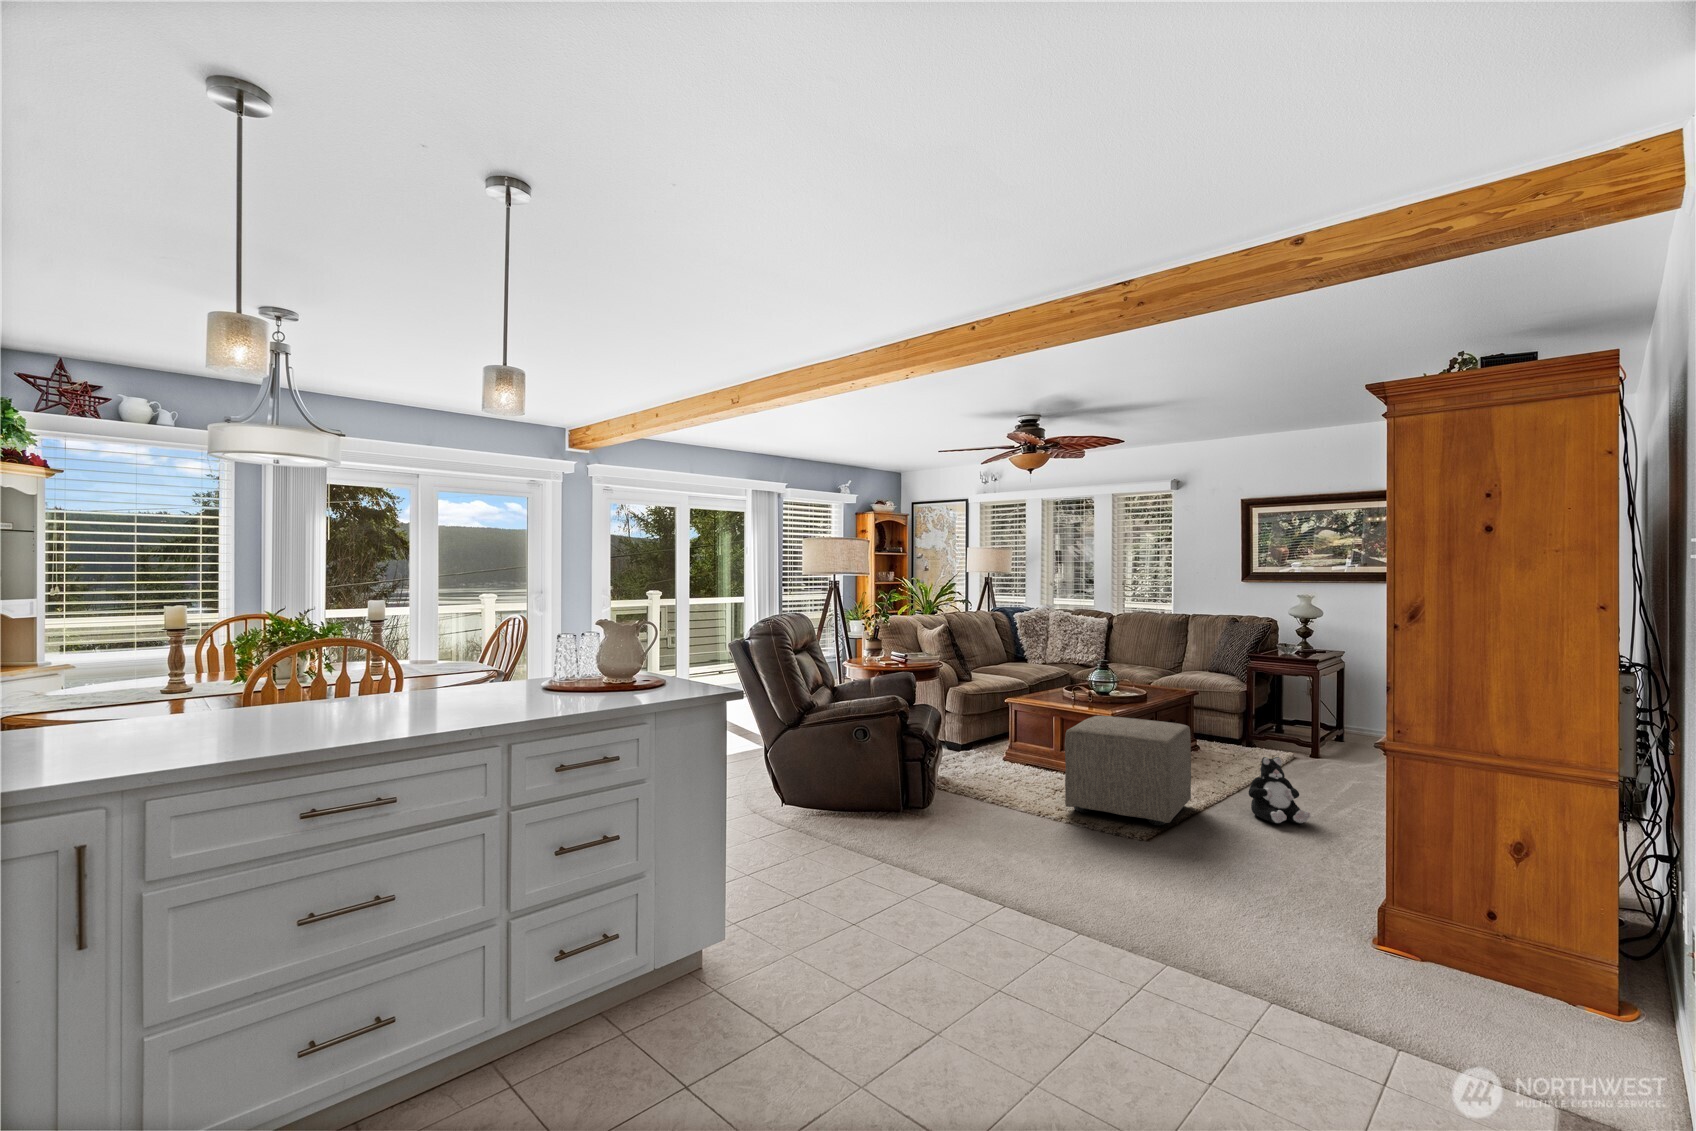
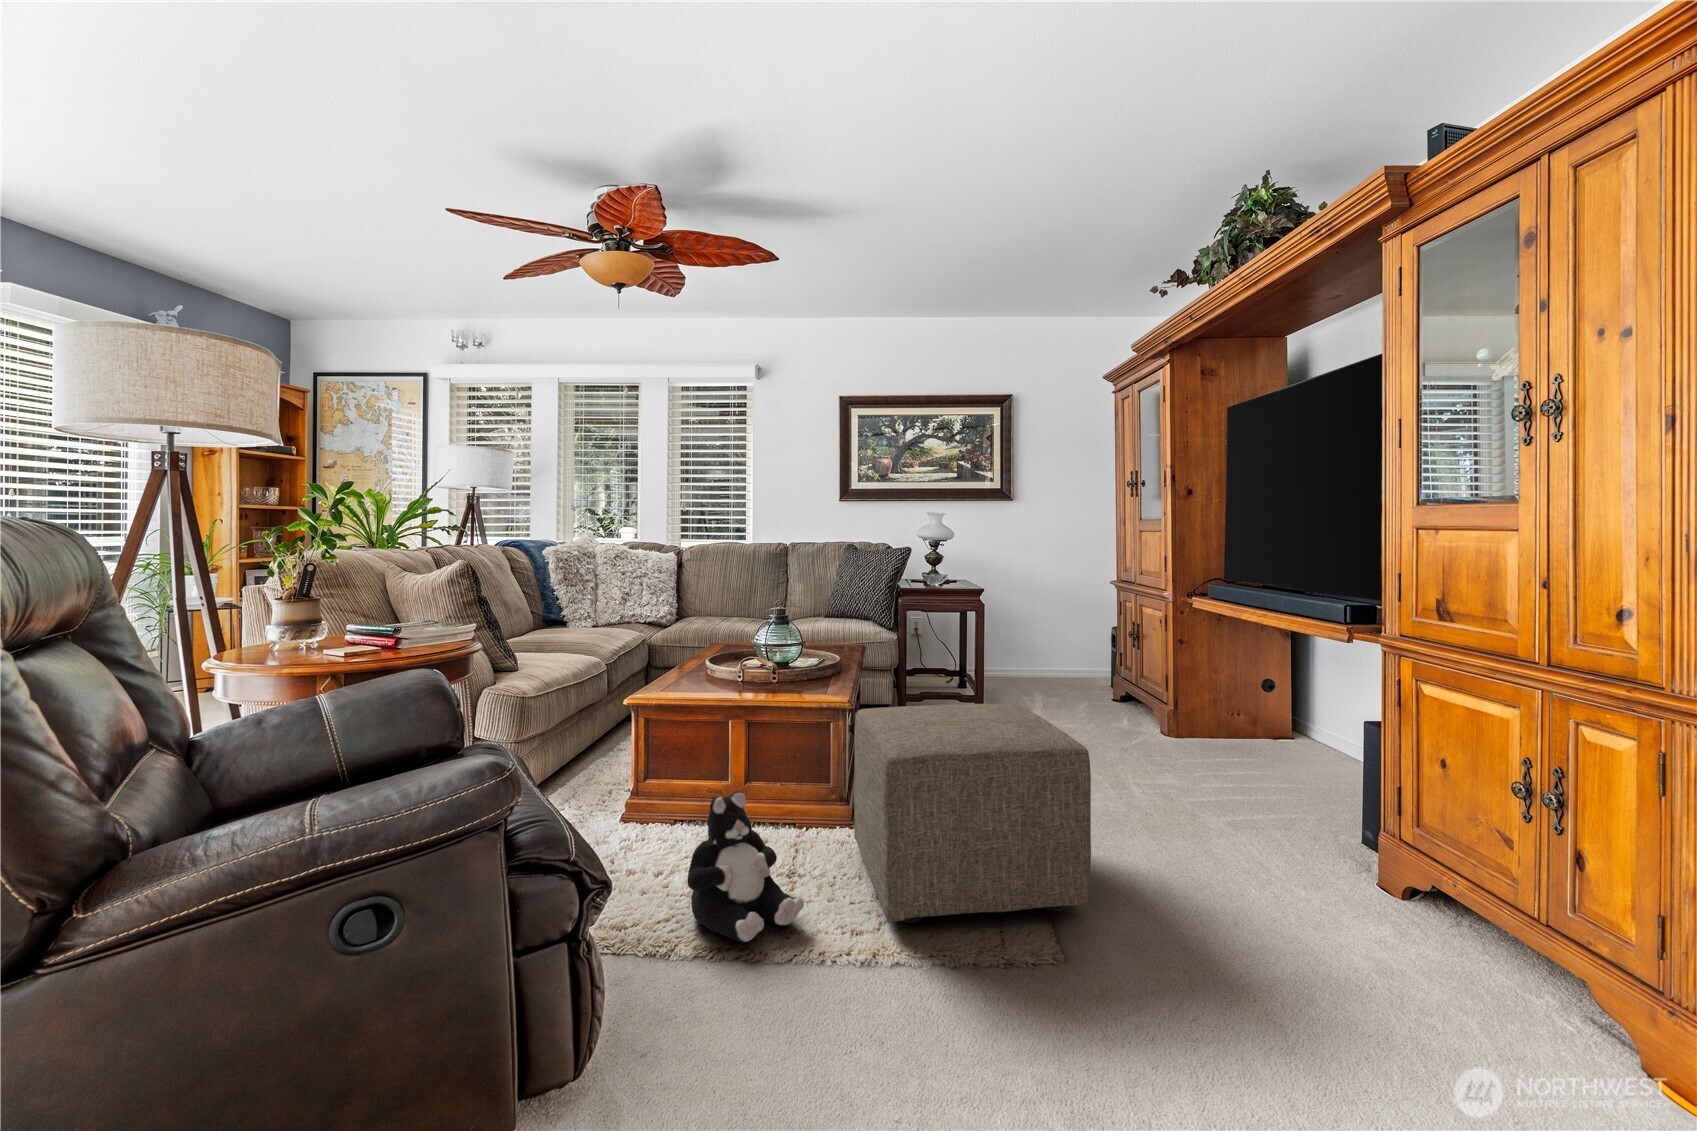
plush toy: present [1249,757,1311,824] -> present [687,791,804,942]

